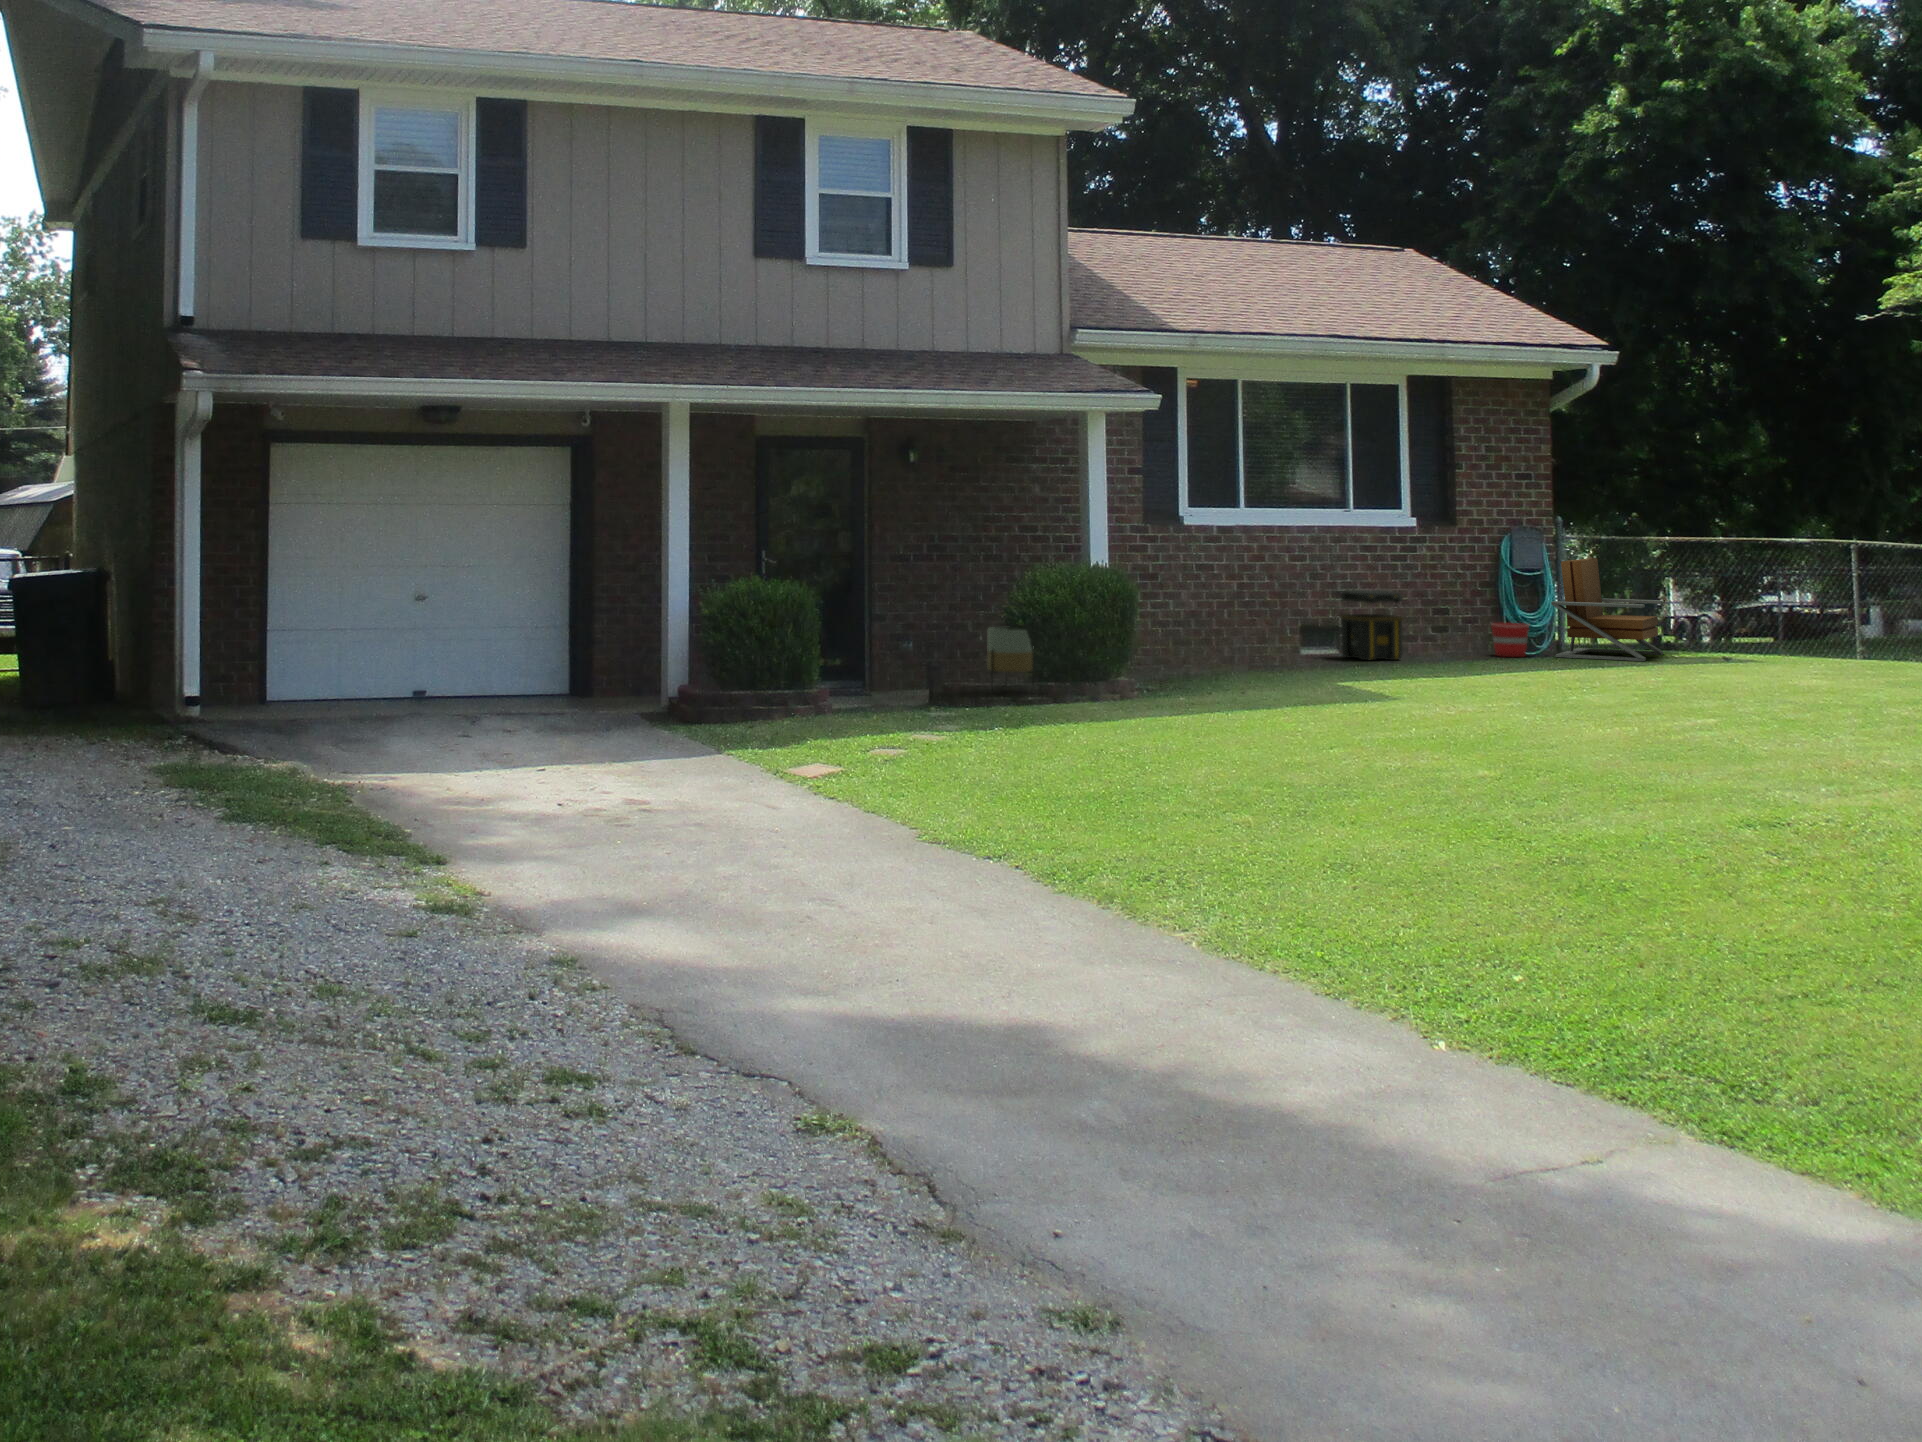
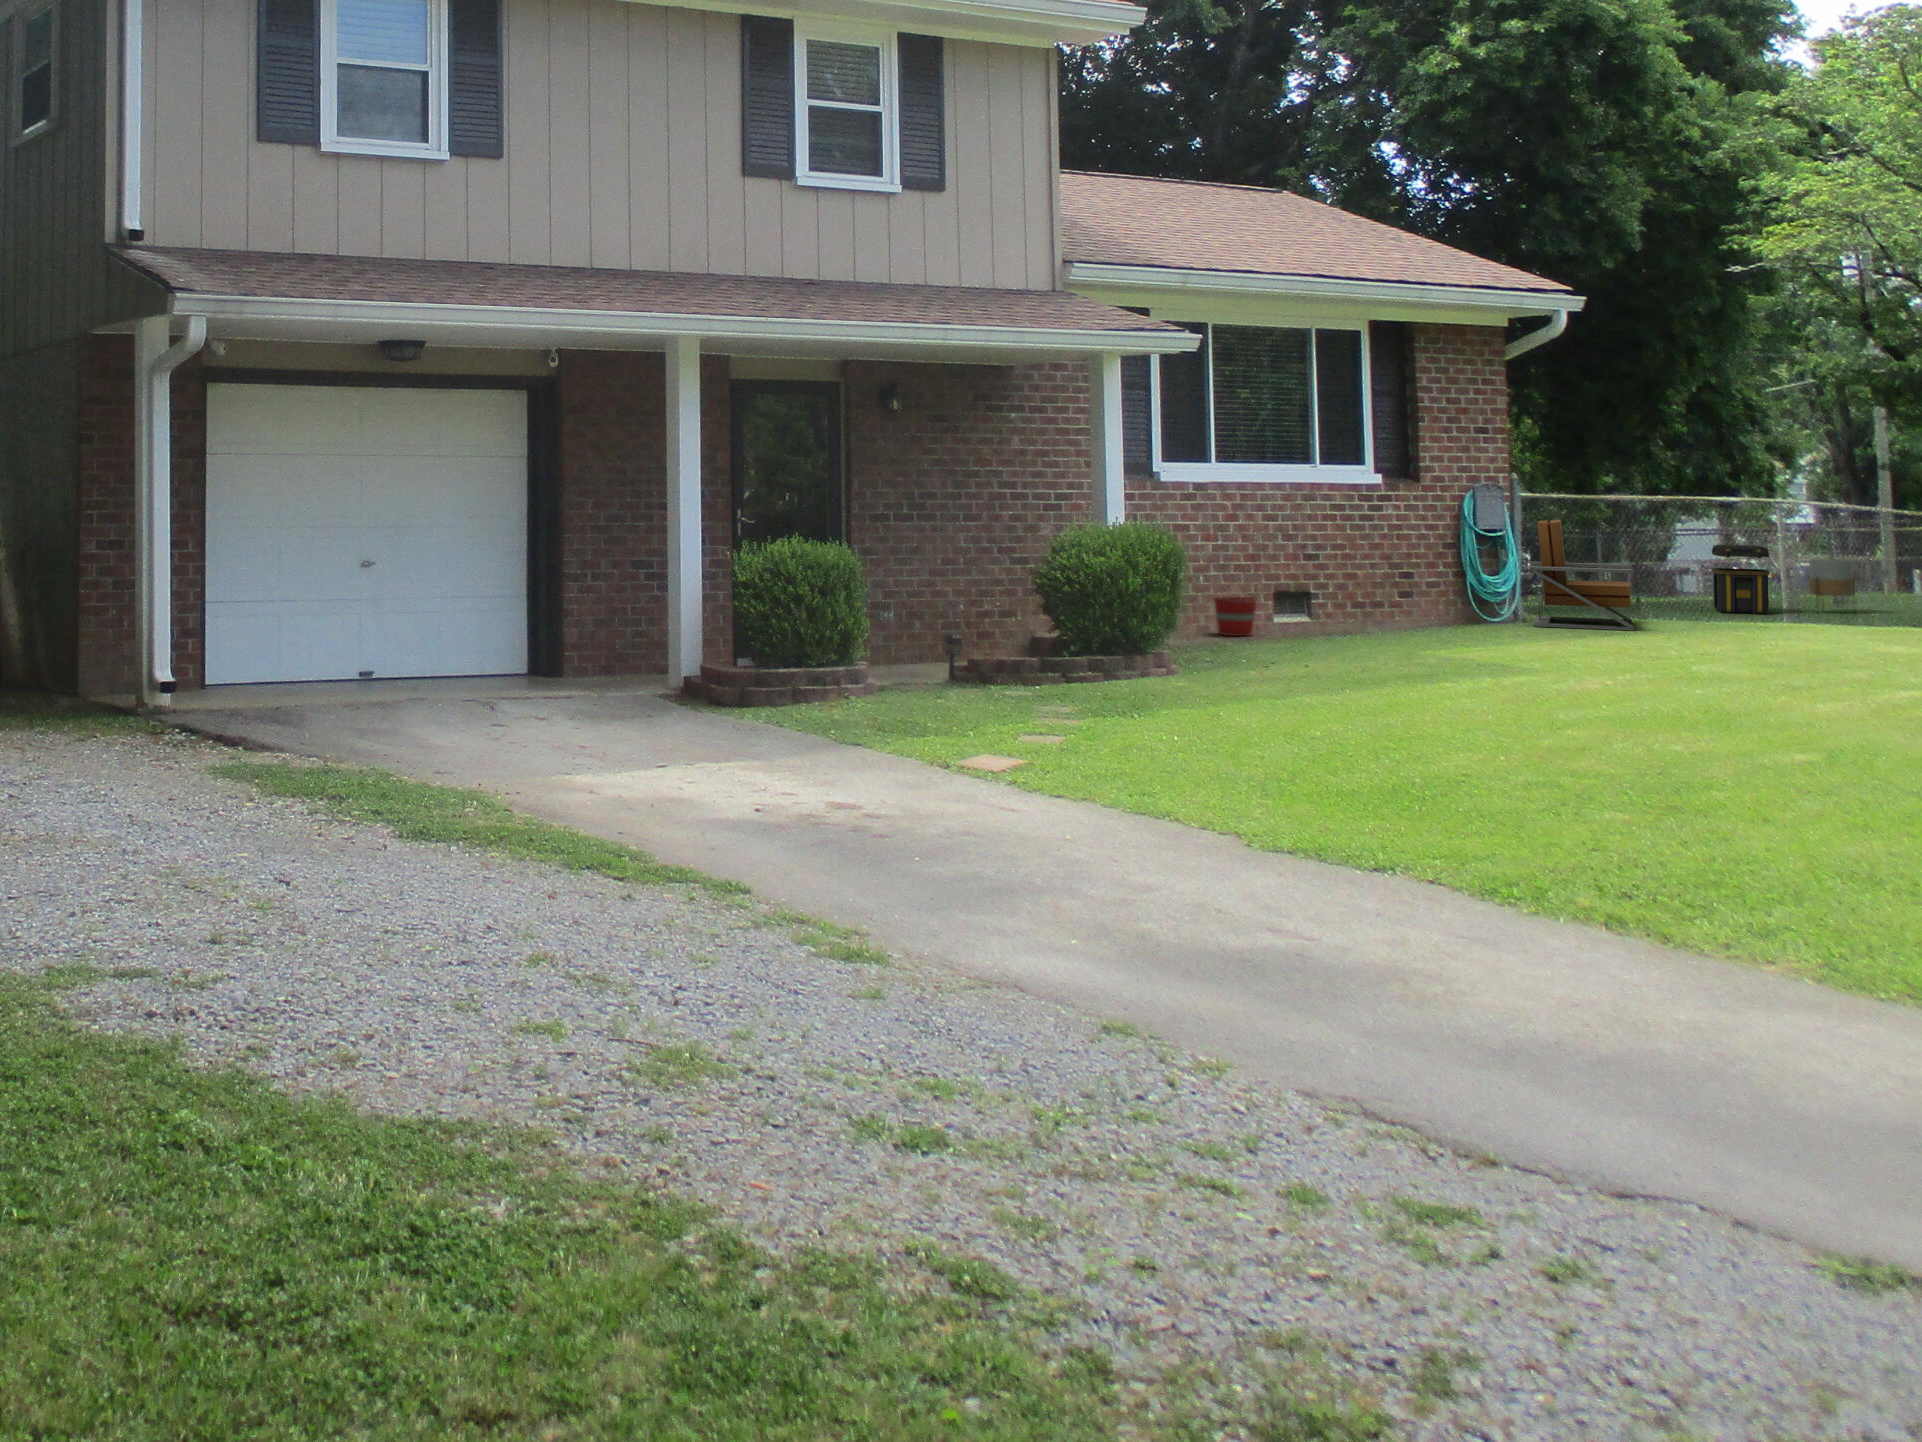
toolbox: present [1340,590,1403,660] -> present [1712,545,1770,614]
bucket: present [1491,623,1530,657] -> present [1214,597,1259,636]
planter: present [987,627,1034,673] -> present [1809,559,1854,597]

